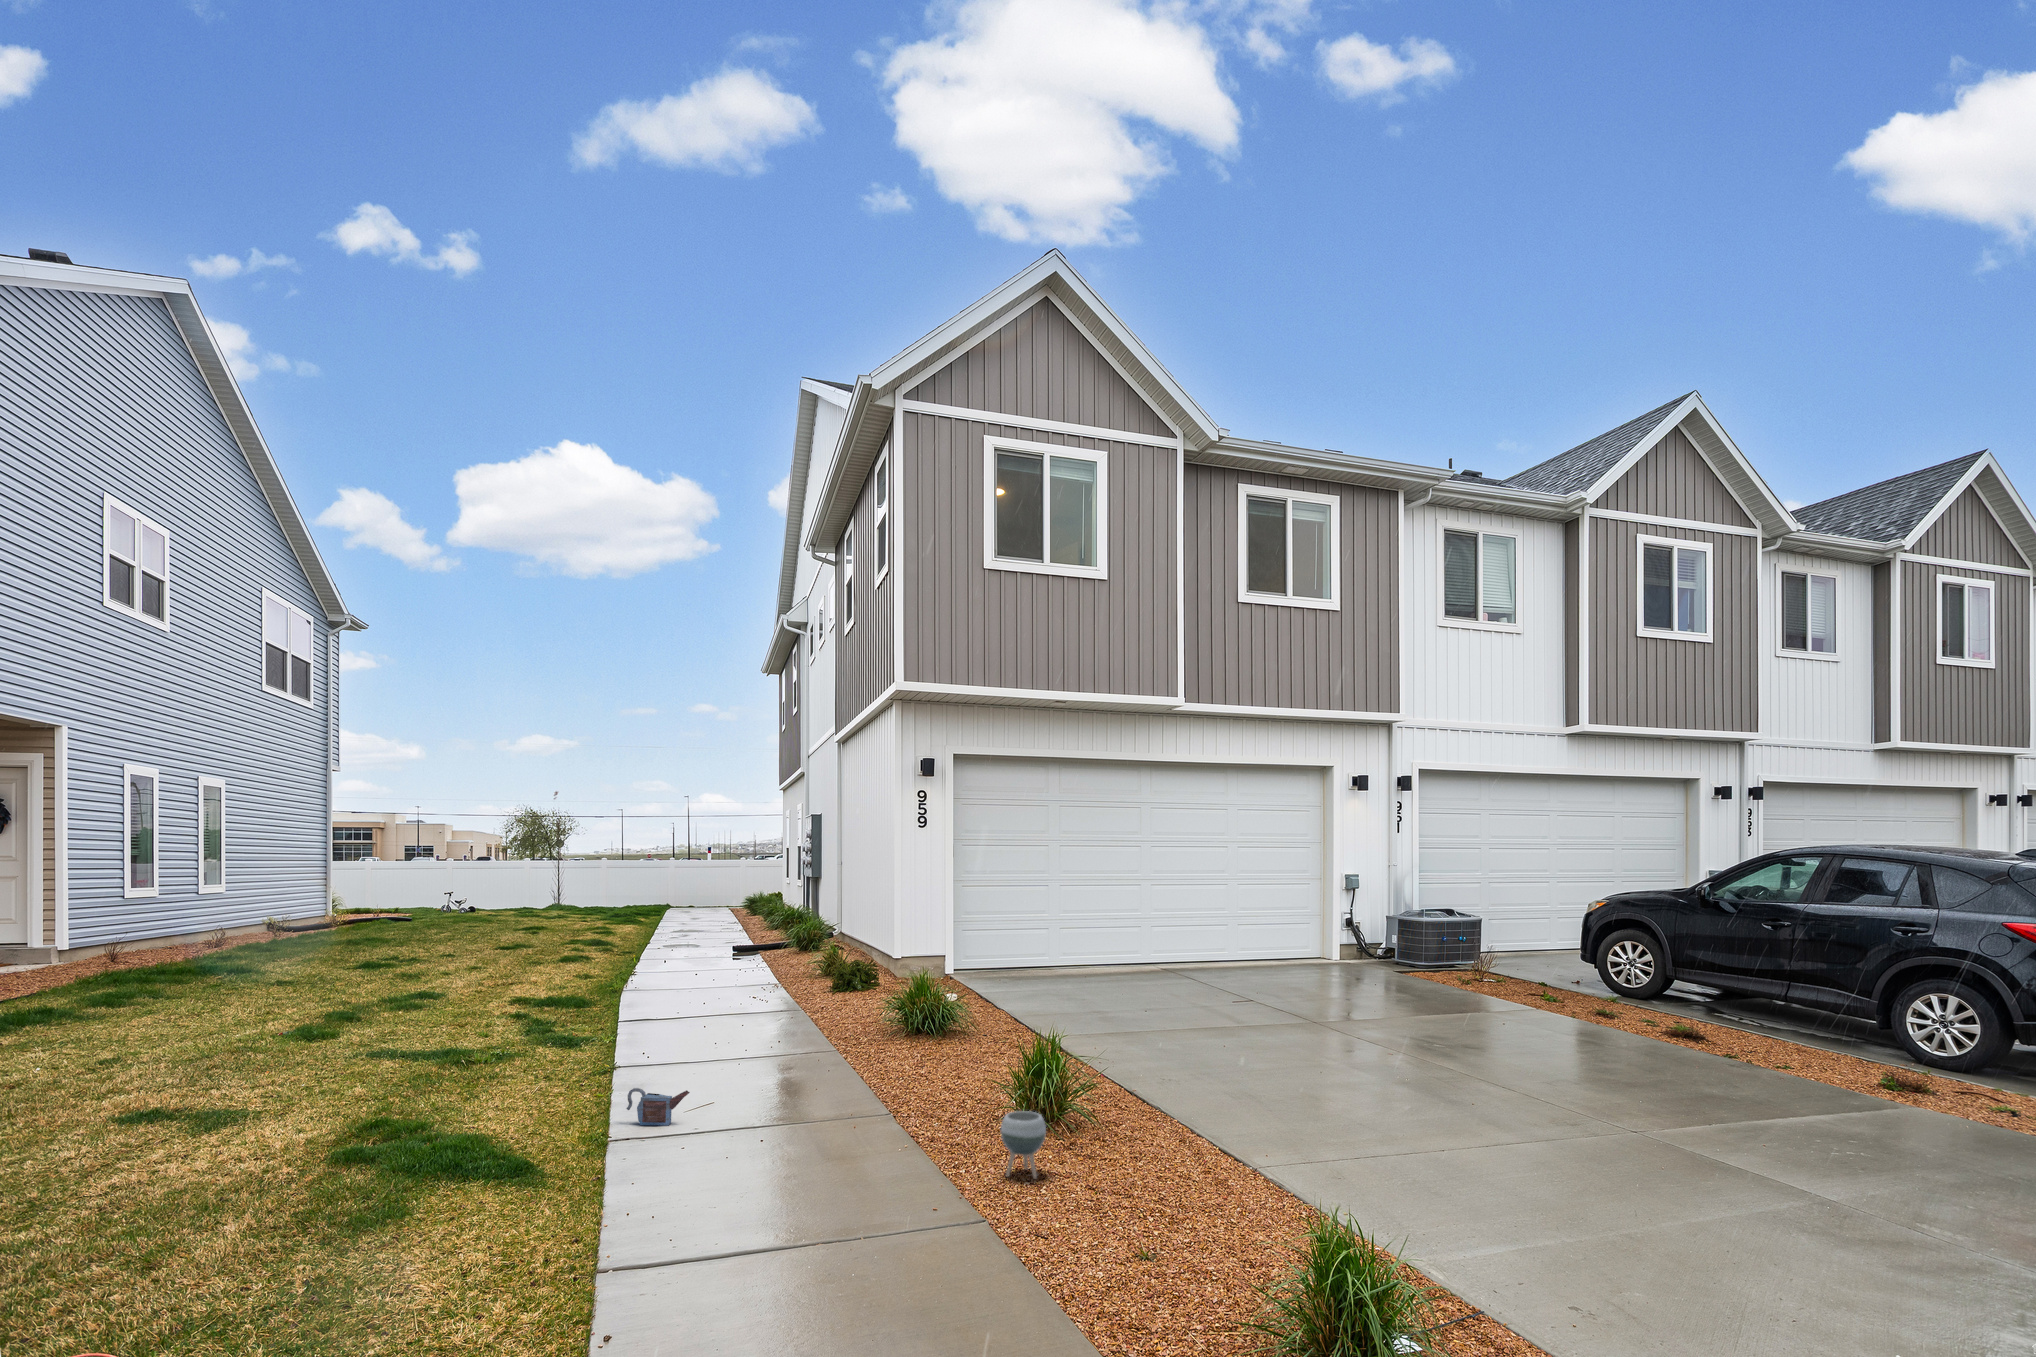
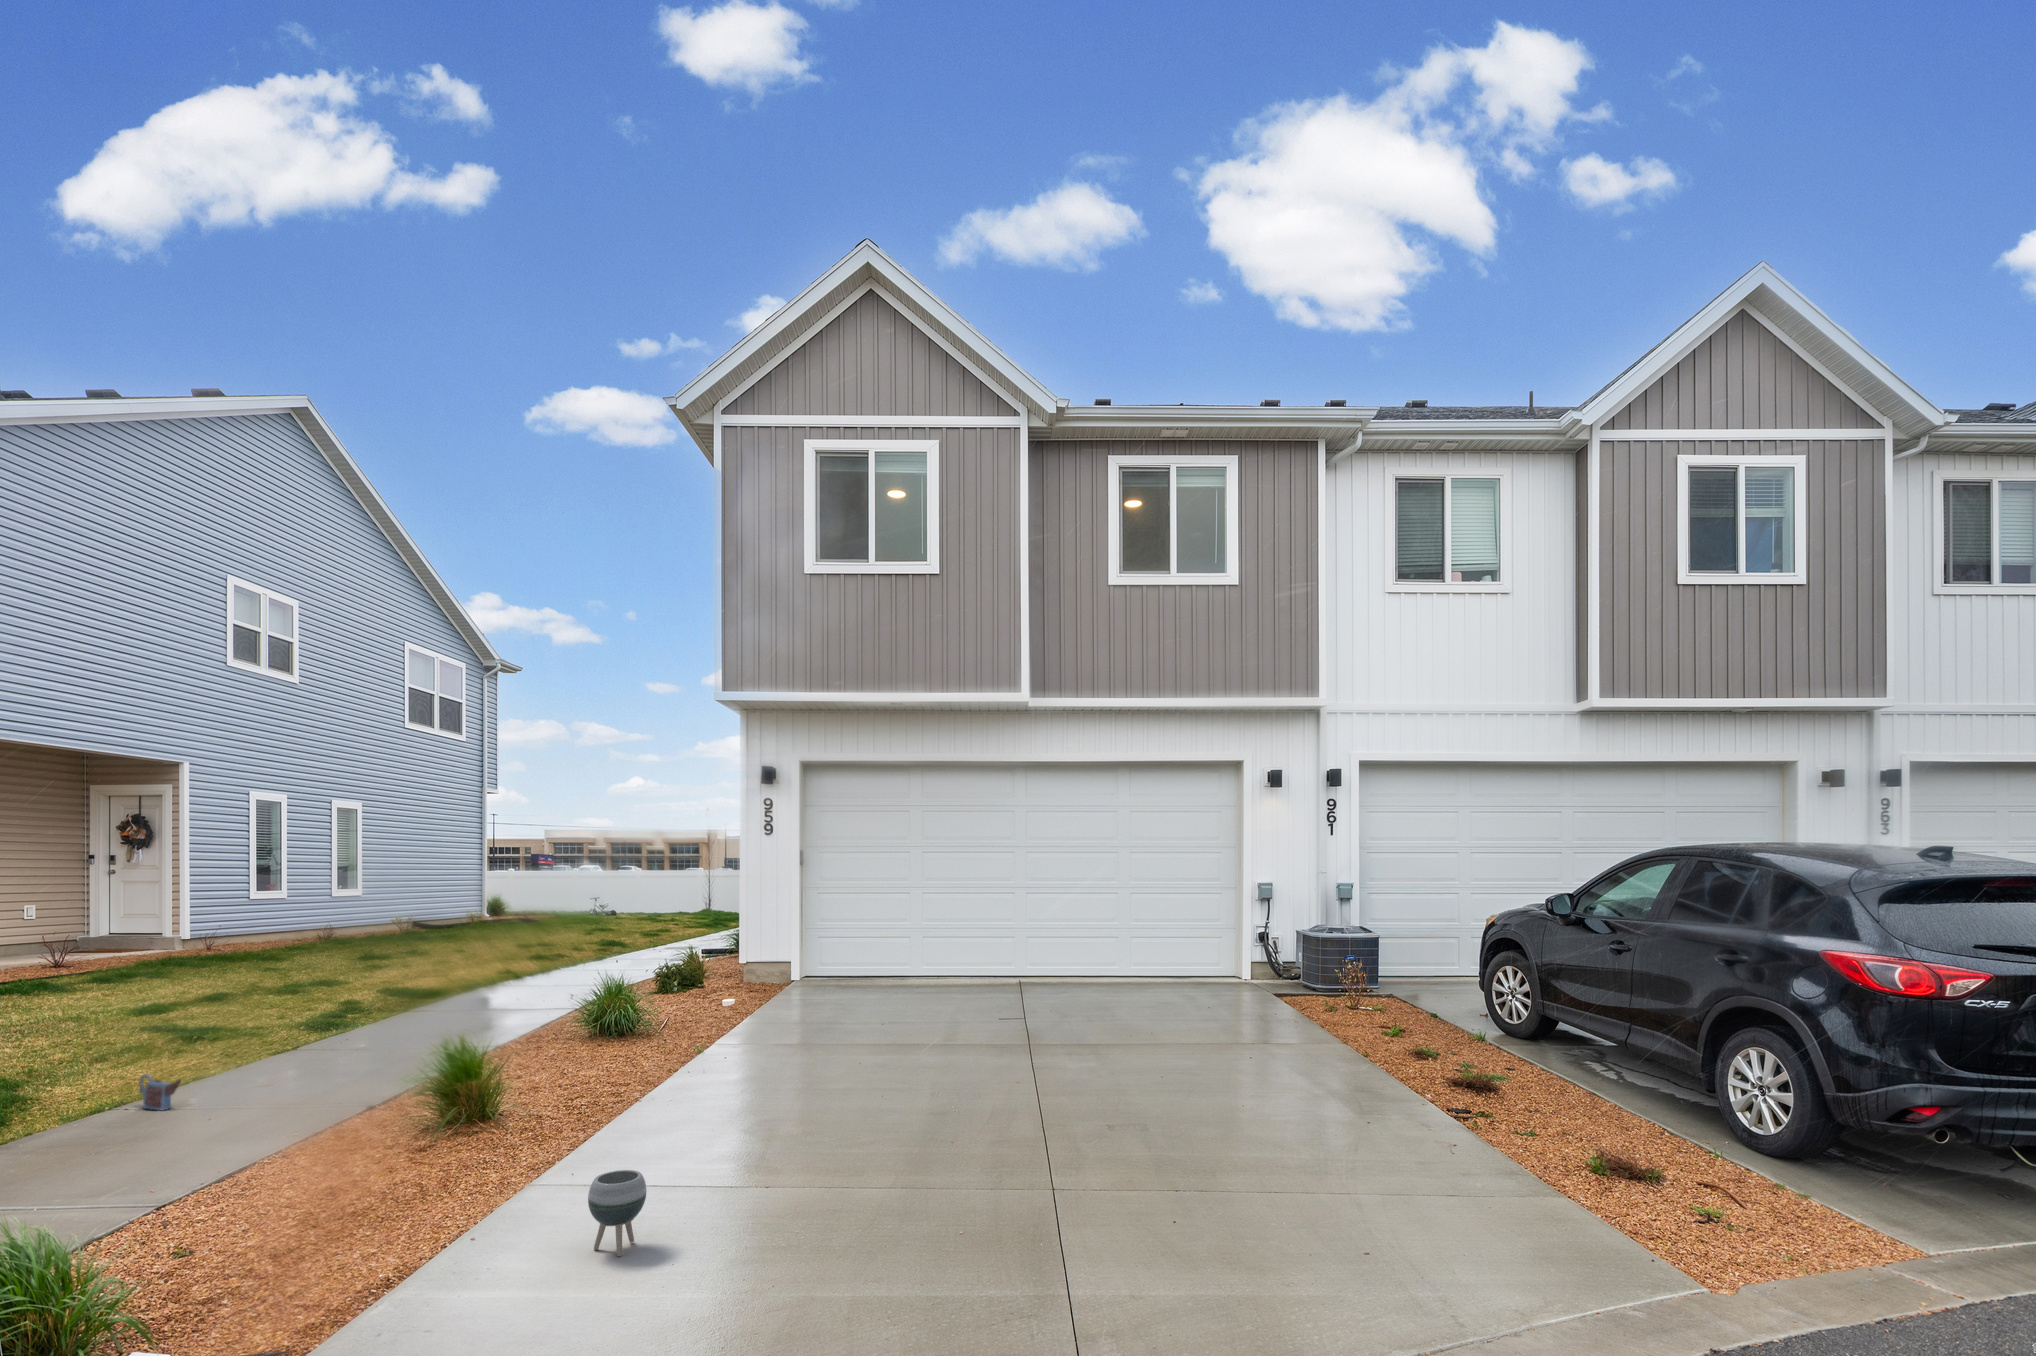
planter: present [1001,1111,1046,1179] -> present [588,1170,647,1257]

